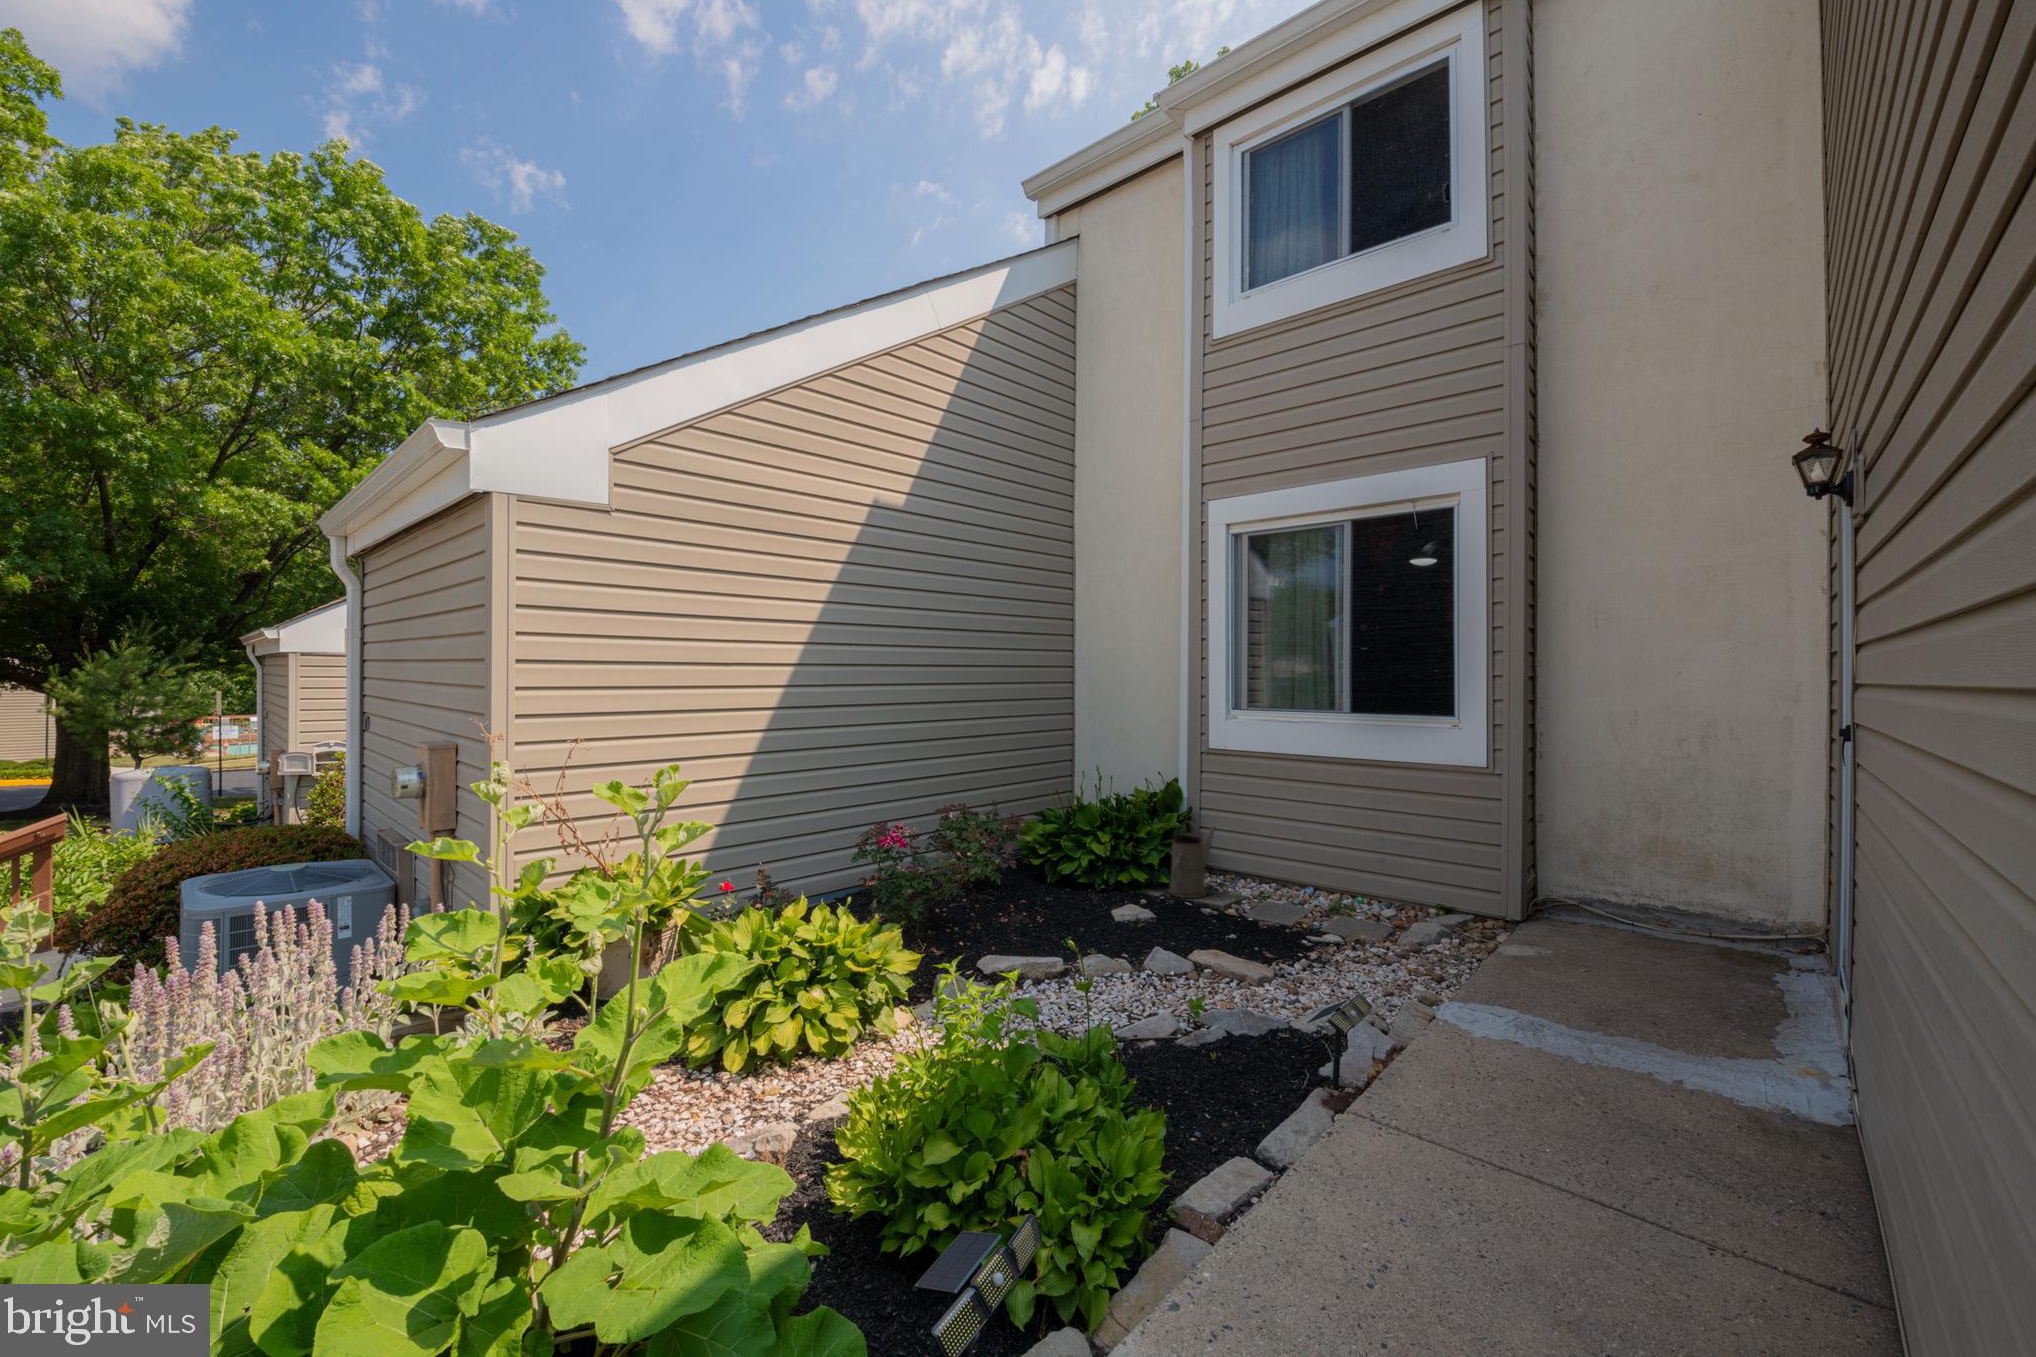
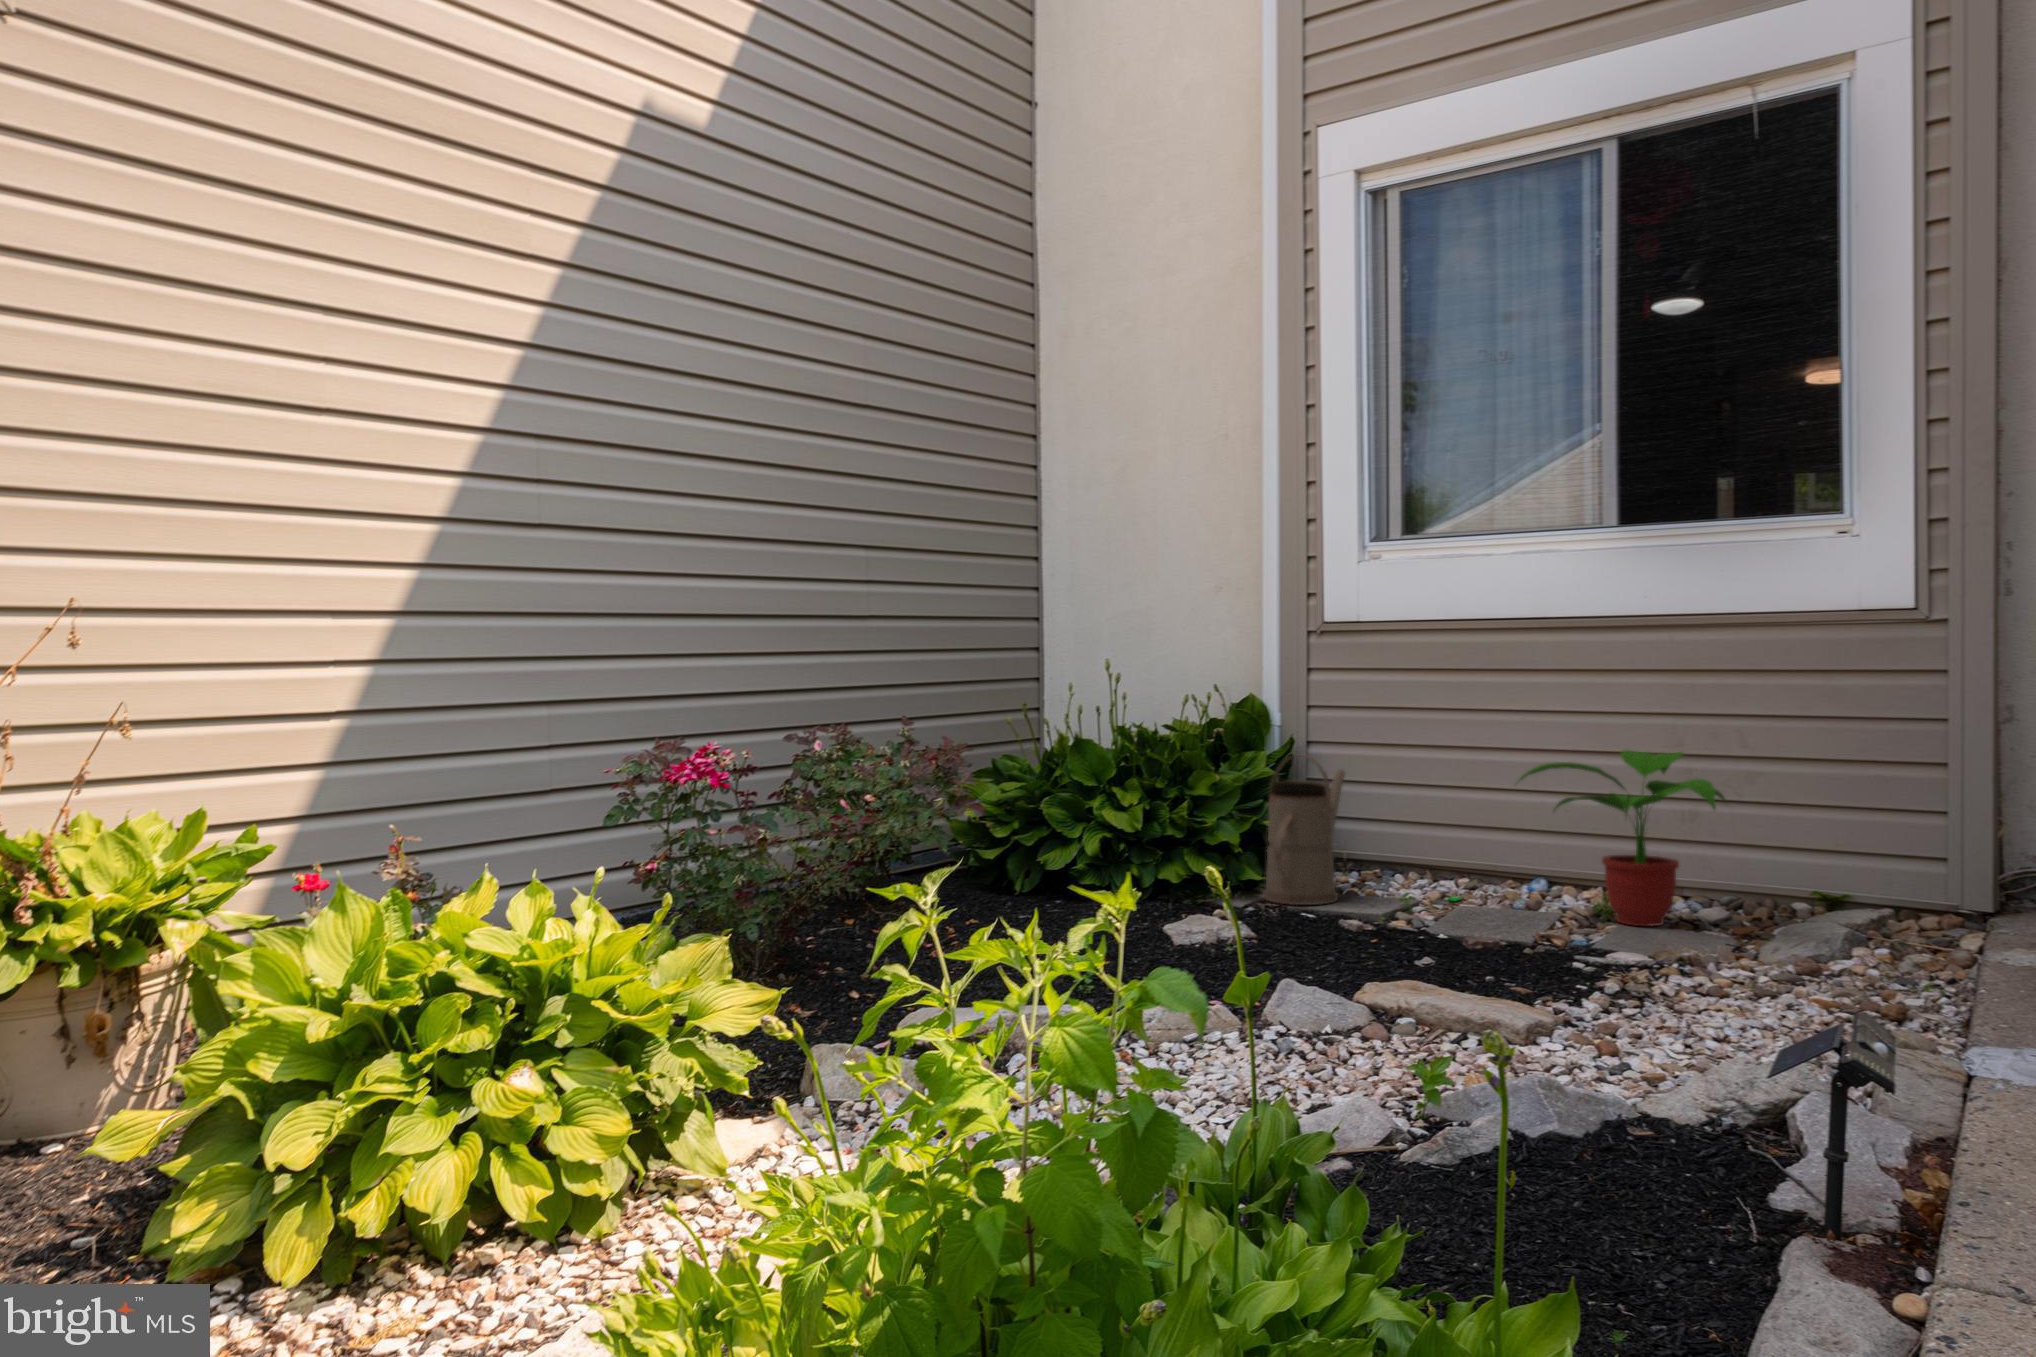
potted plant: none [1289,829,1394,921] -> present [1520,750,1725,926]

